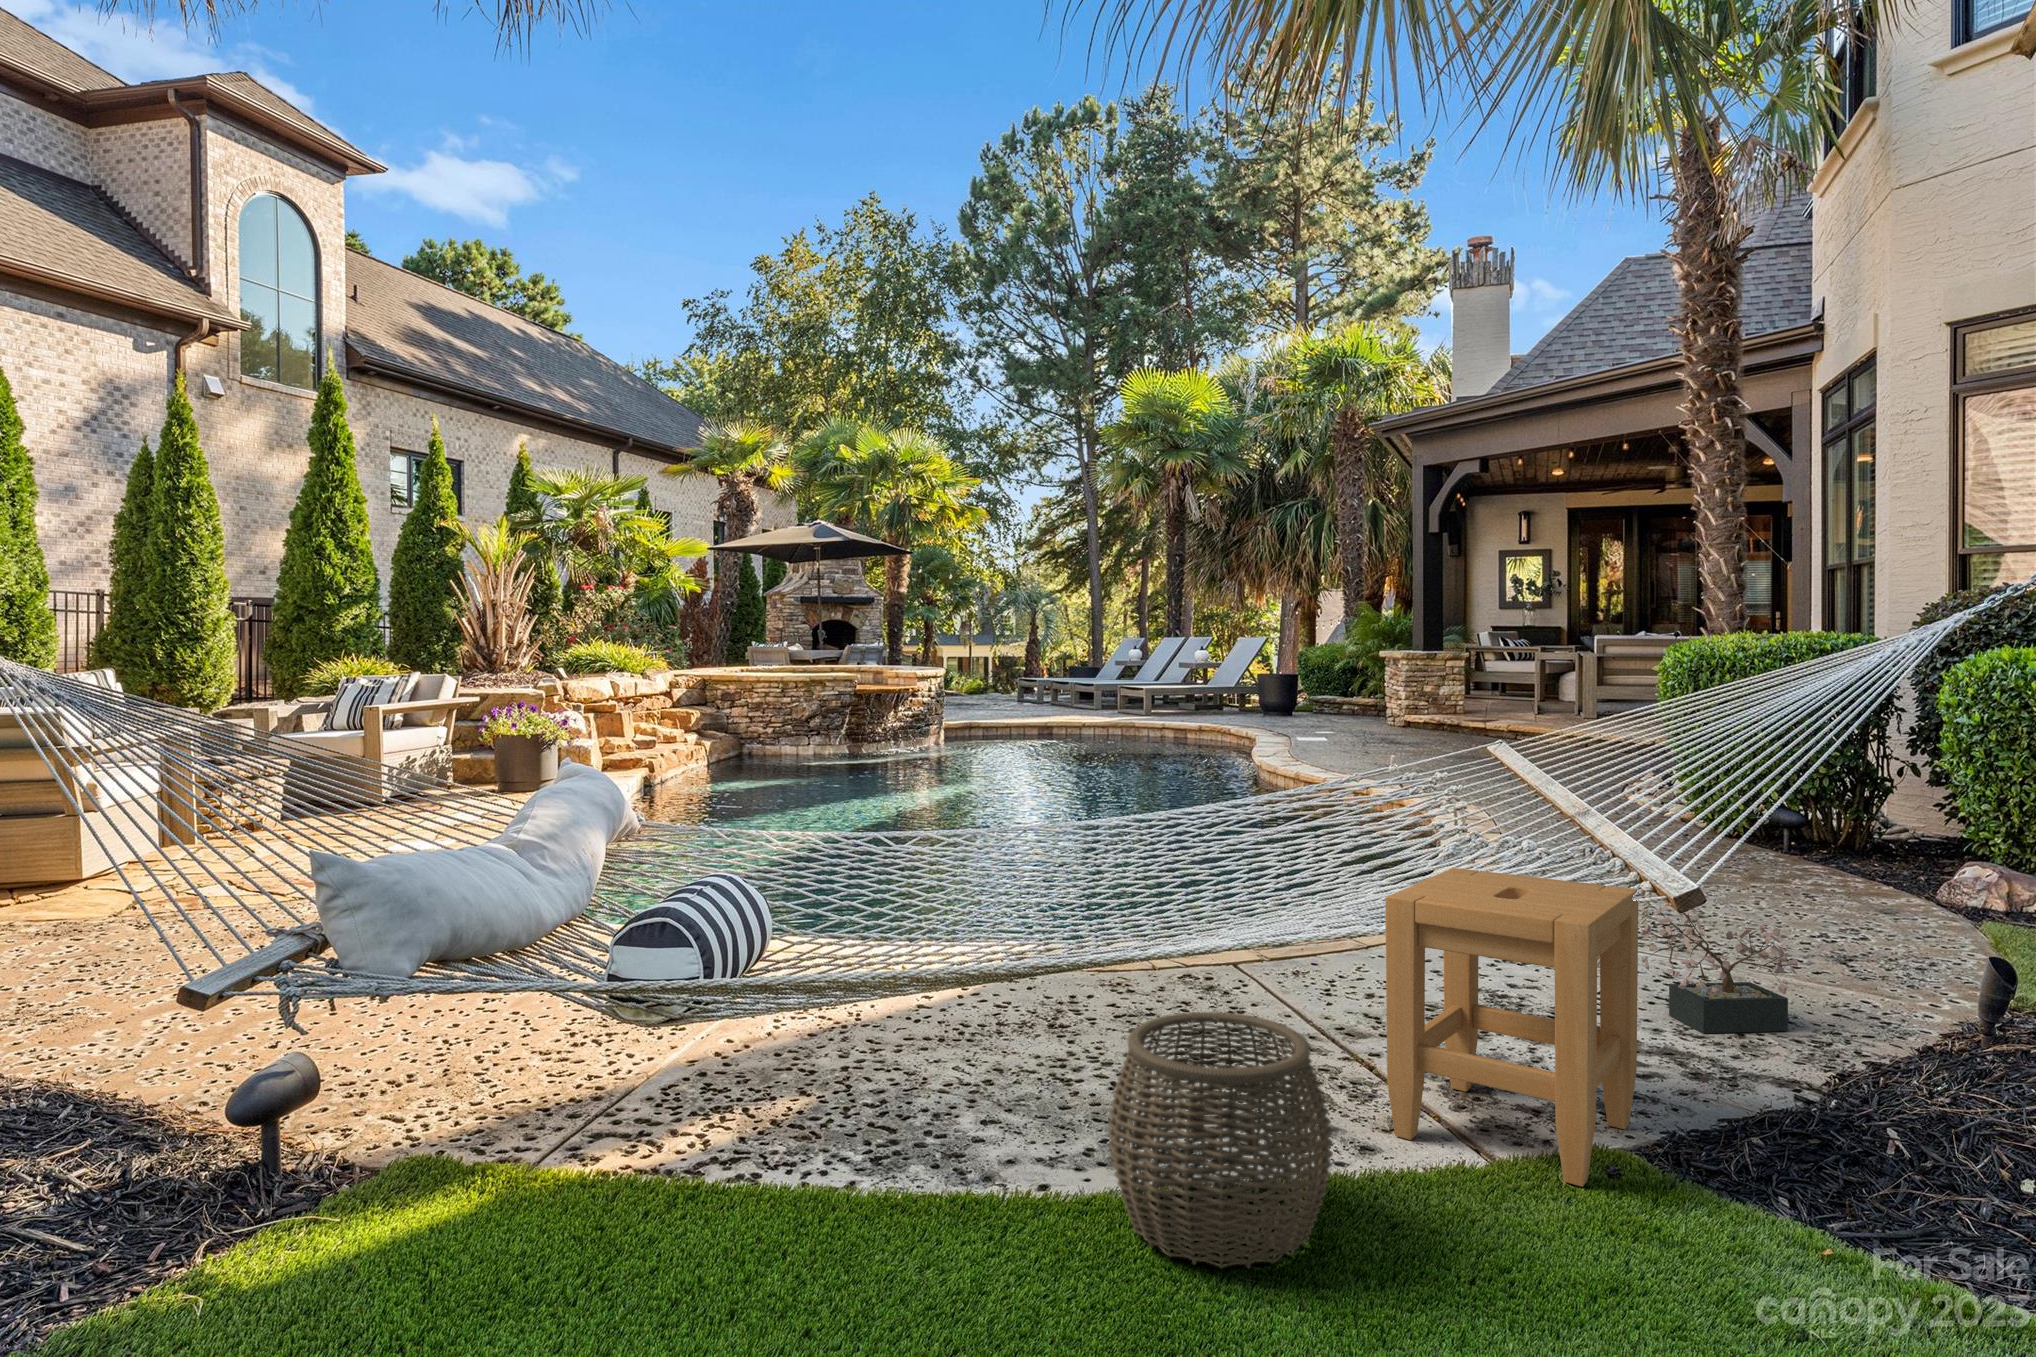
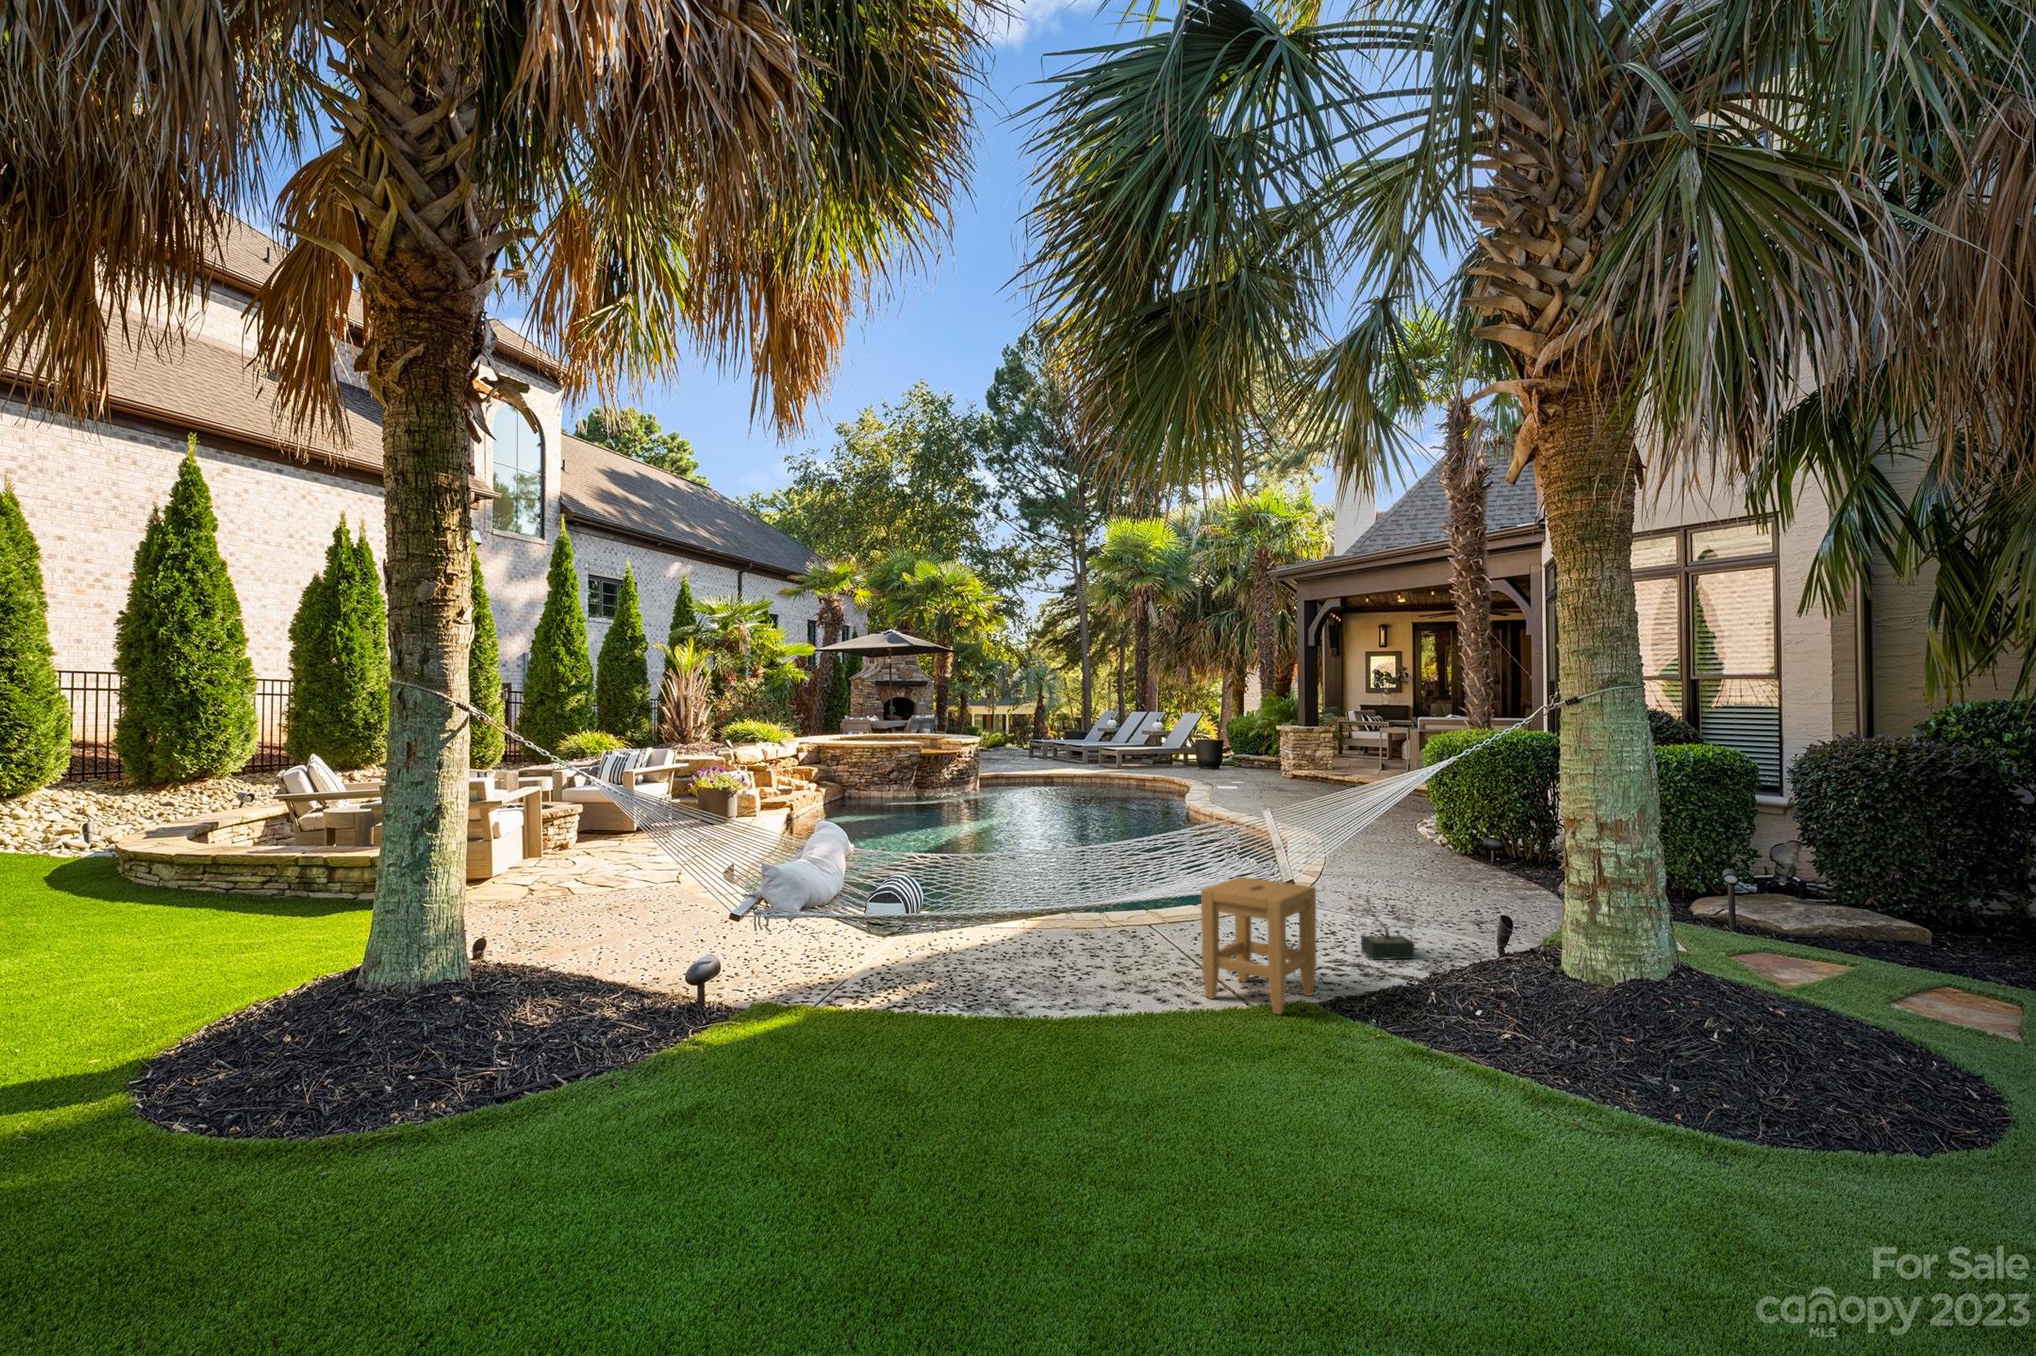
woven basket: present [1108,1012,1333,1269] -> none [1076,938,1168,1038]

